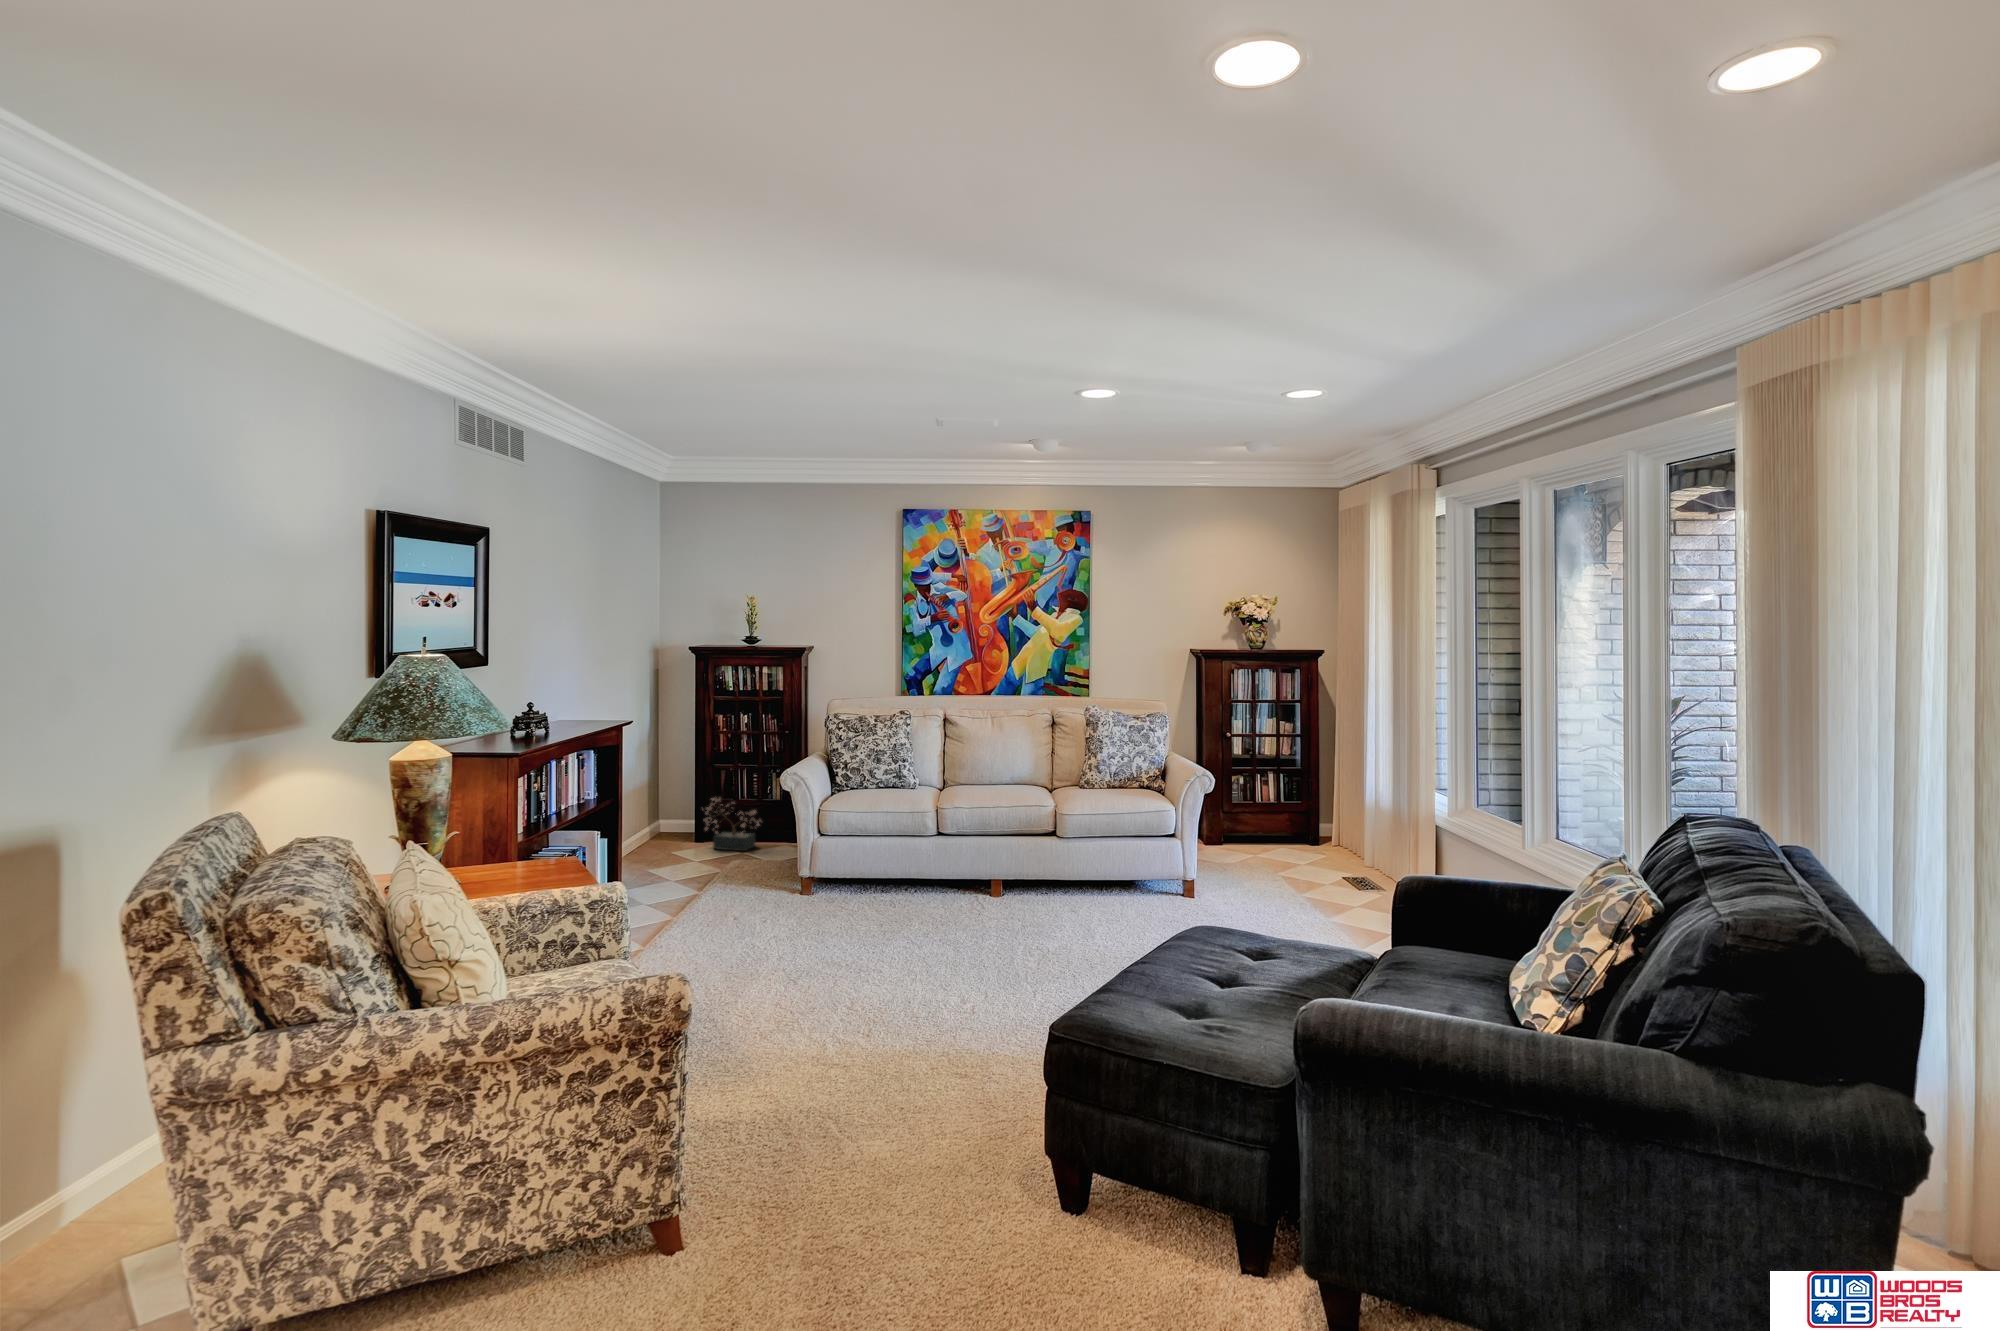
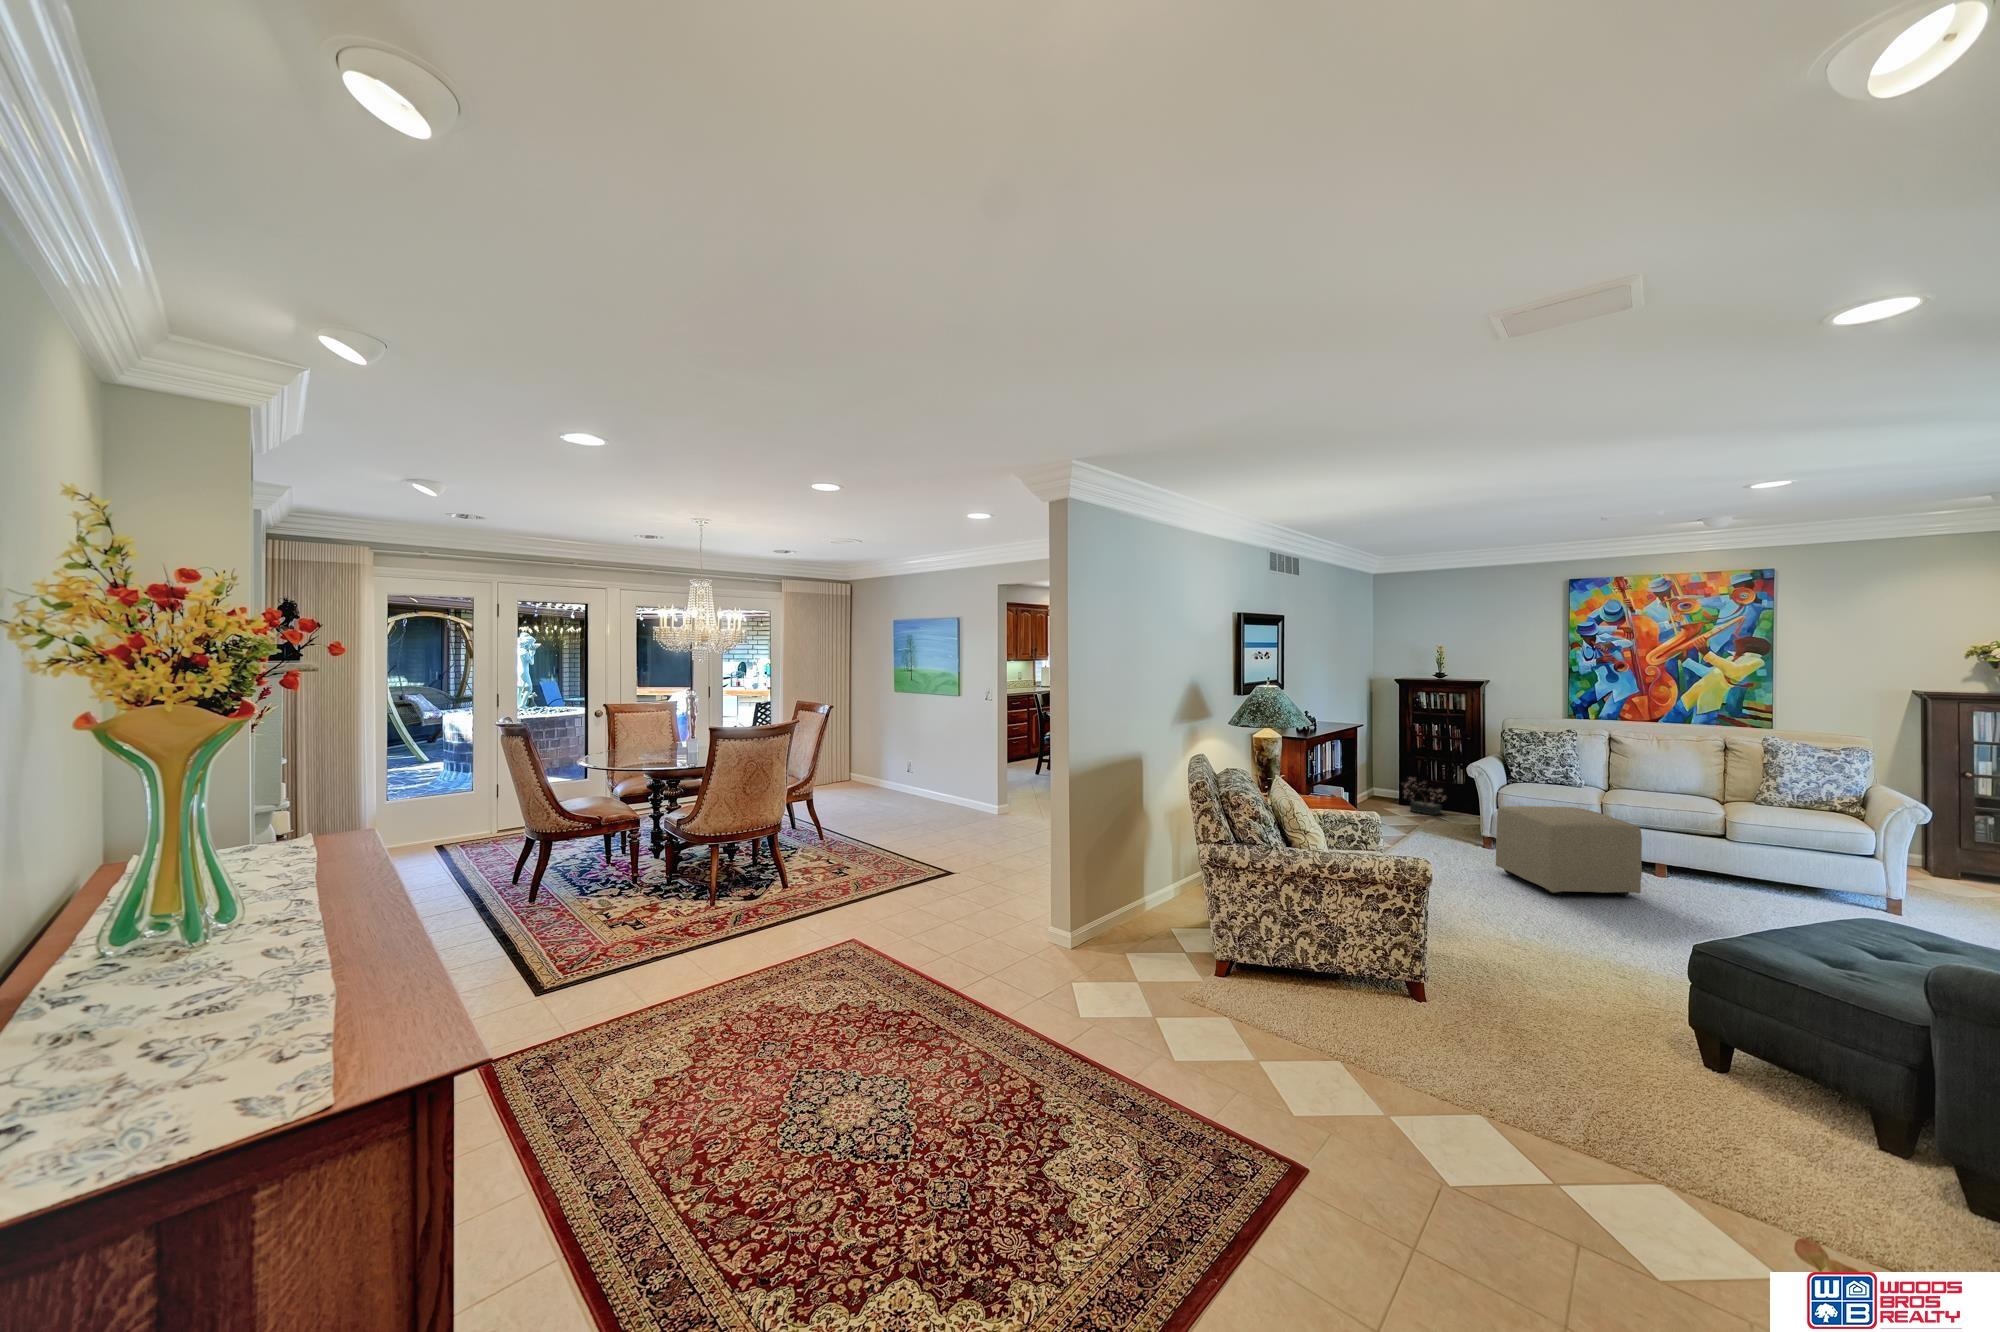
ottoman: none [818,819,981,951] -> present [1496,806,1642,896]

